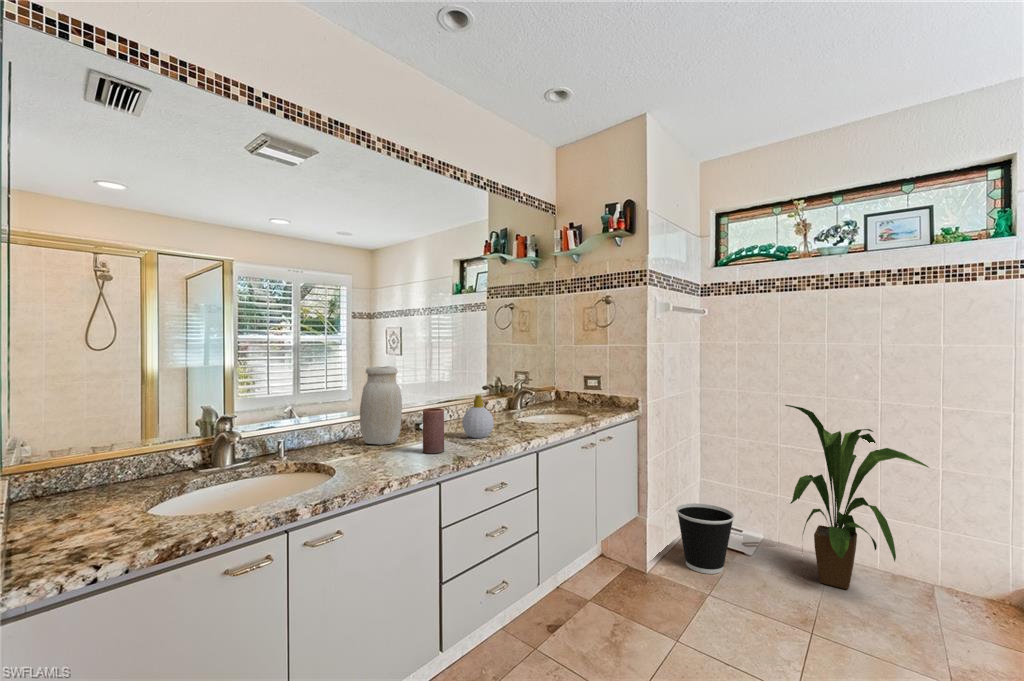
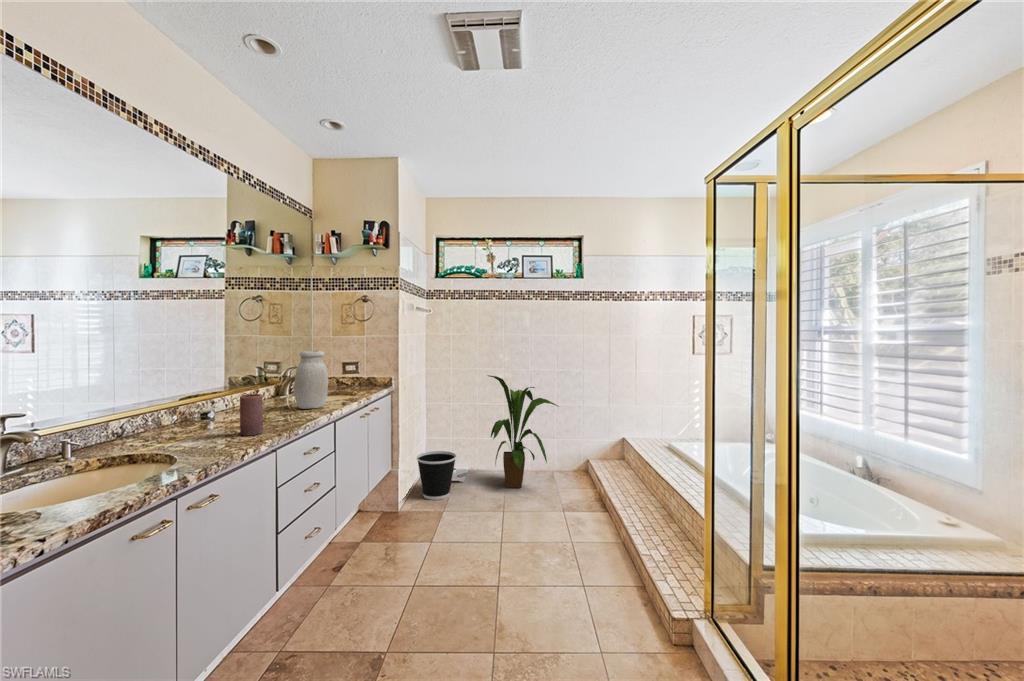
jar: present [360,366,402,445] -> present [294,351,328,409]
soap bottle: present [462,395,494,438] -> none [261,381,293,419]

